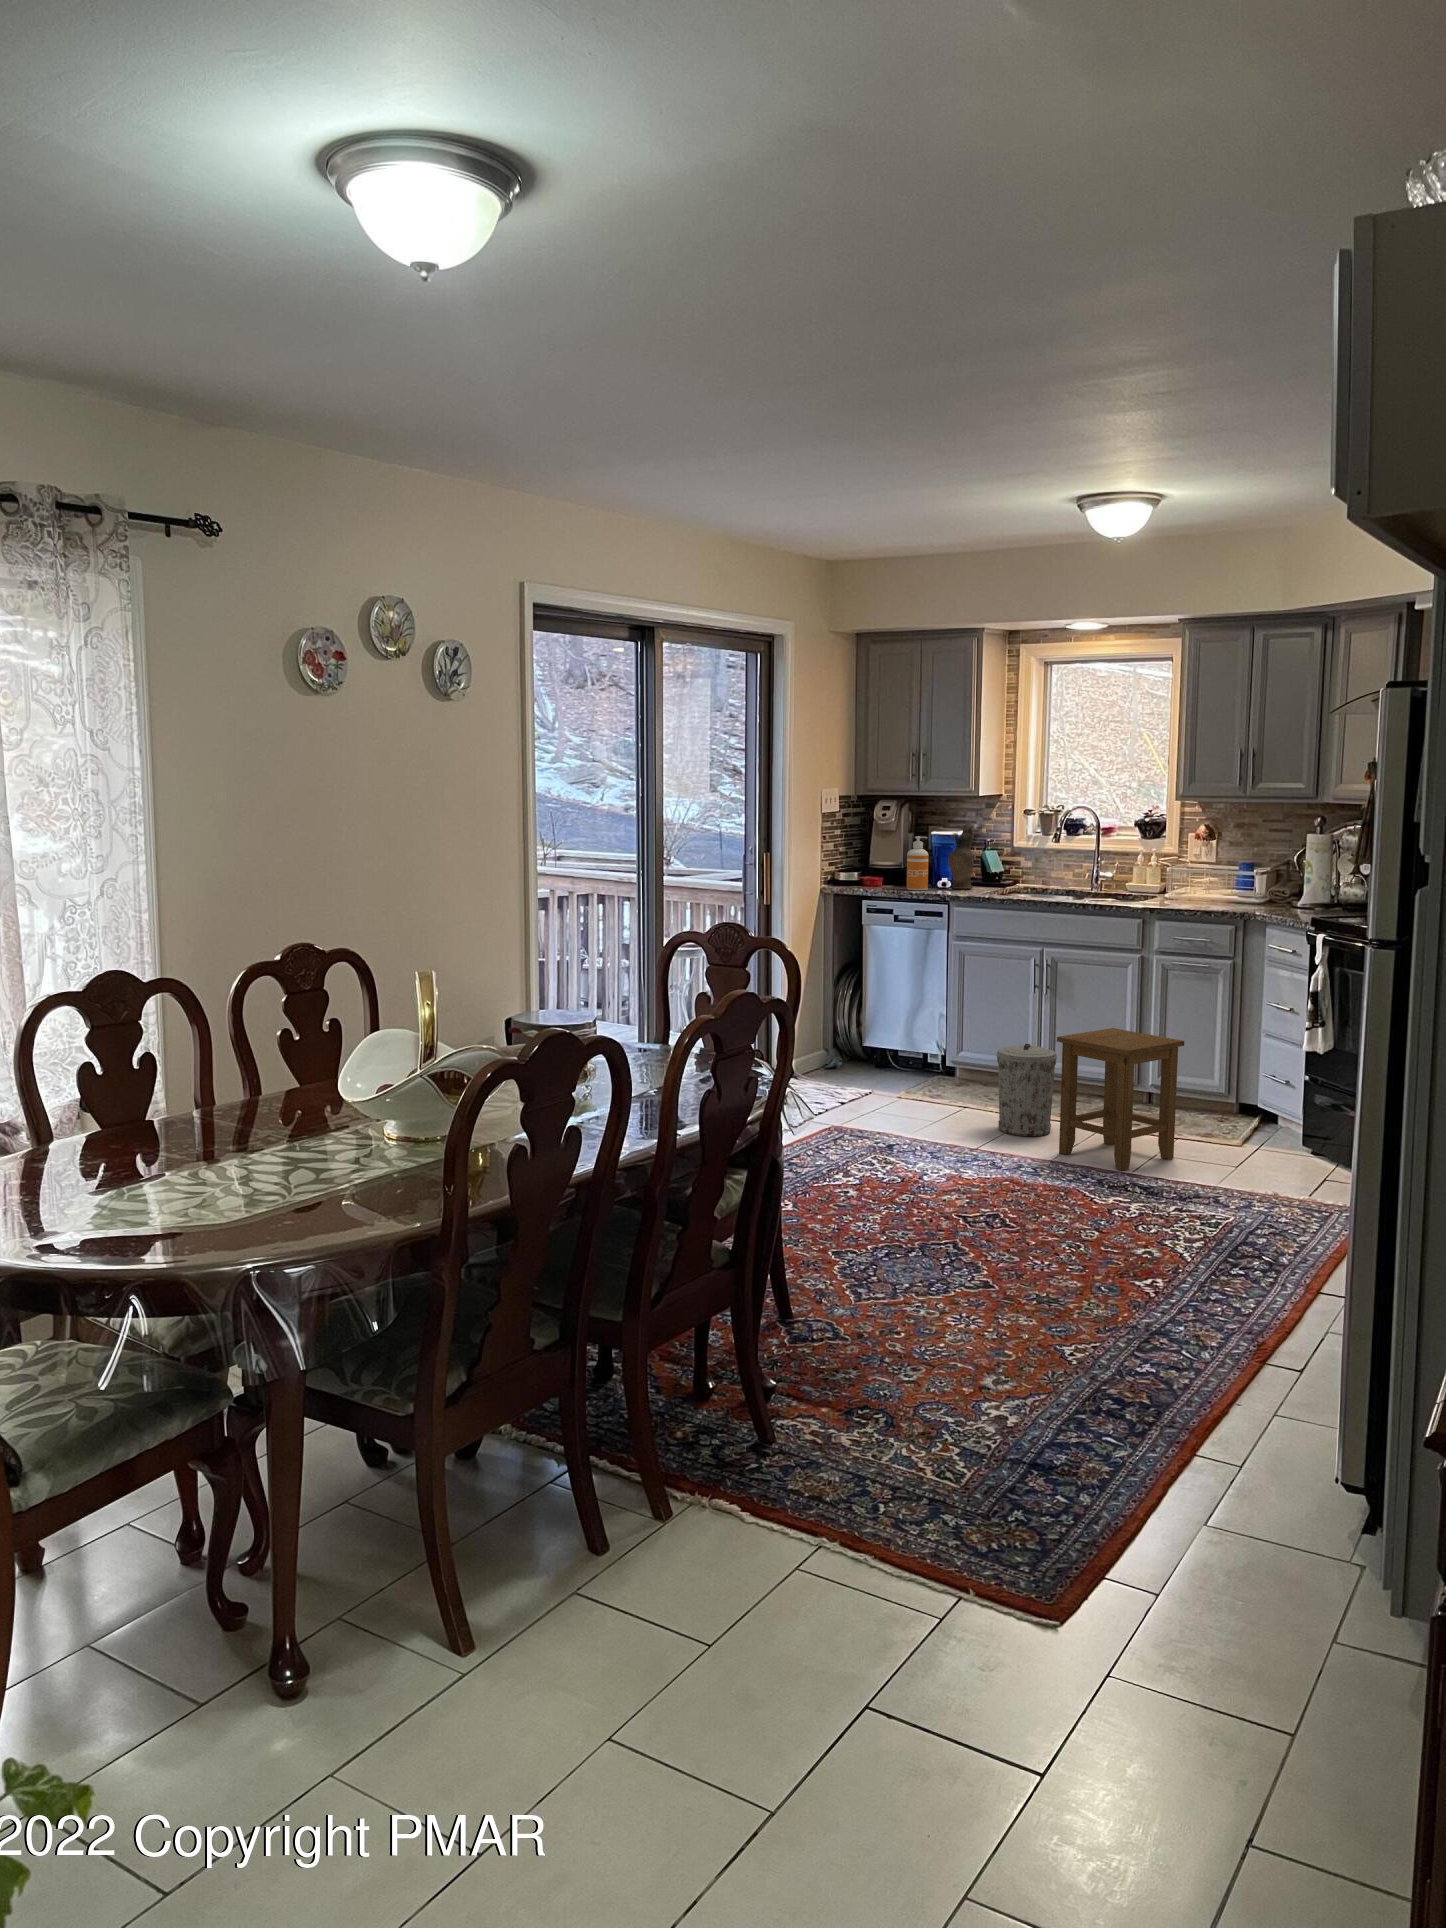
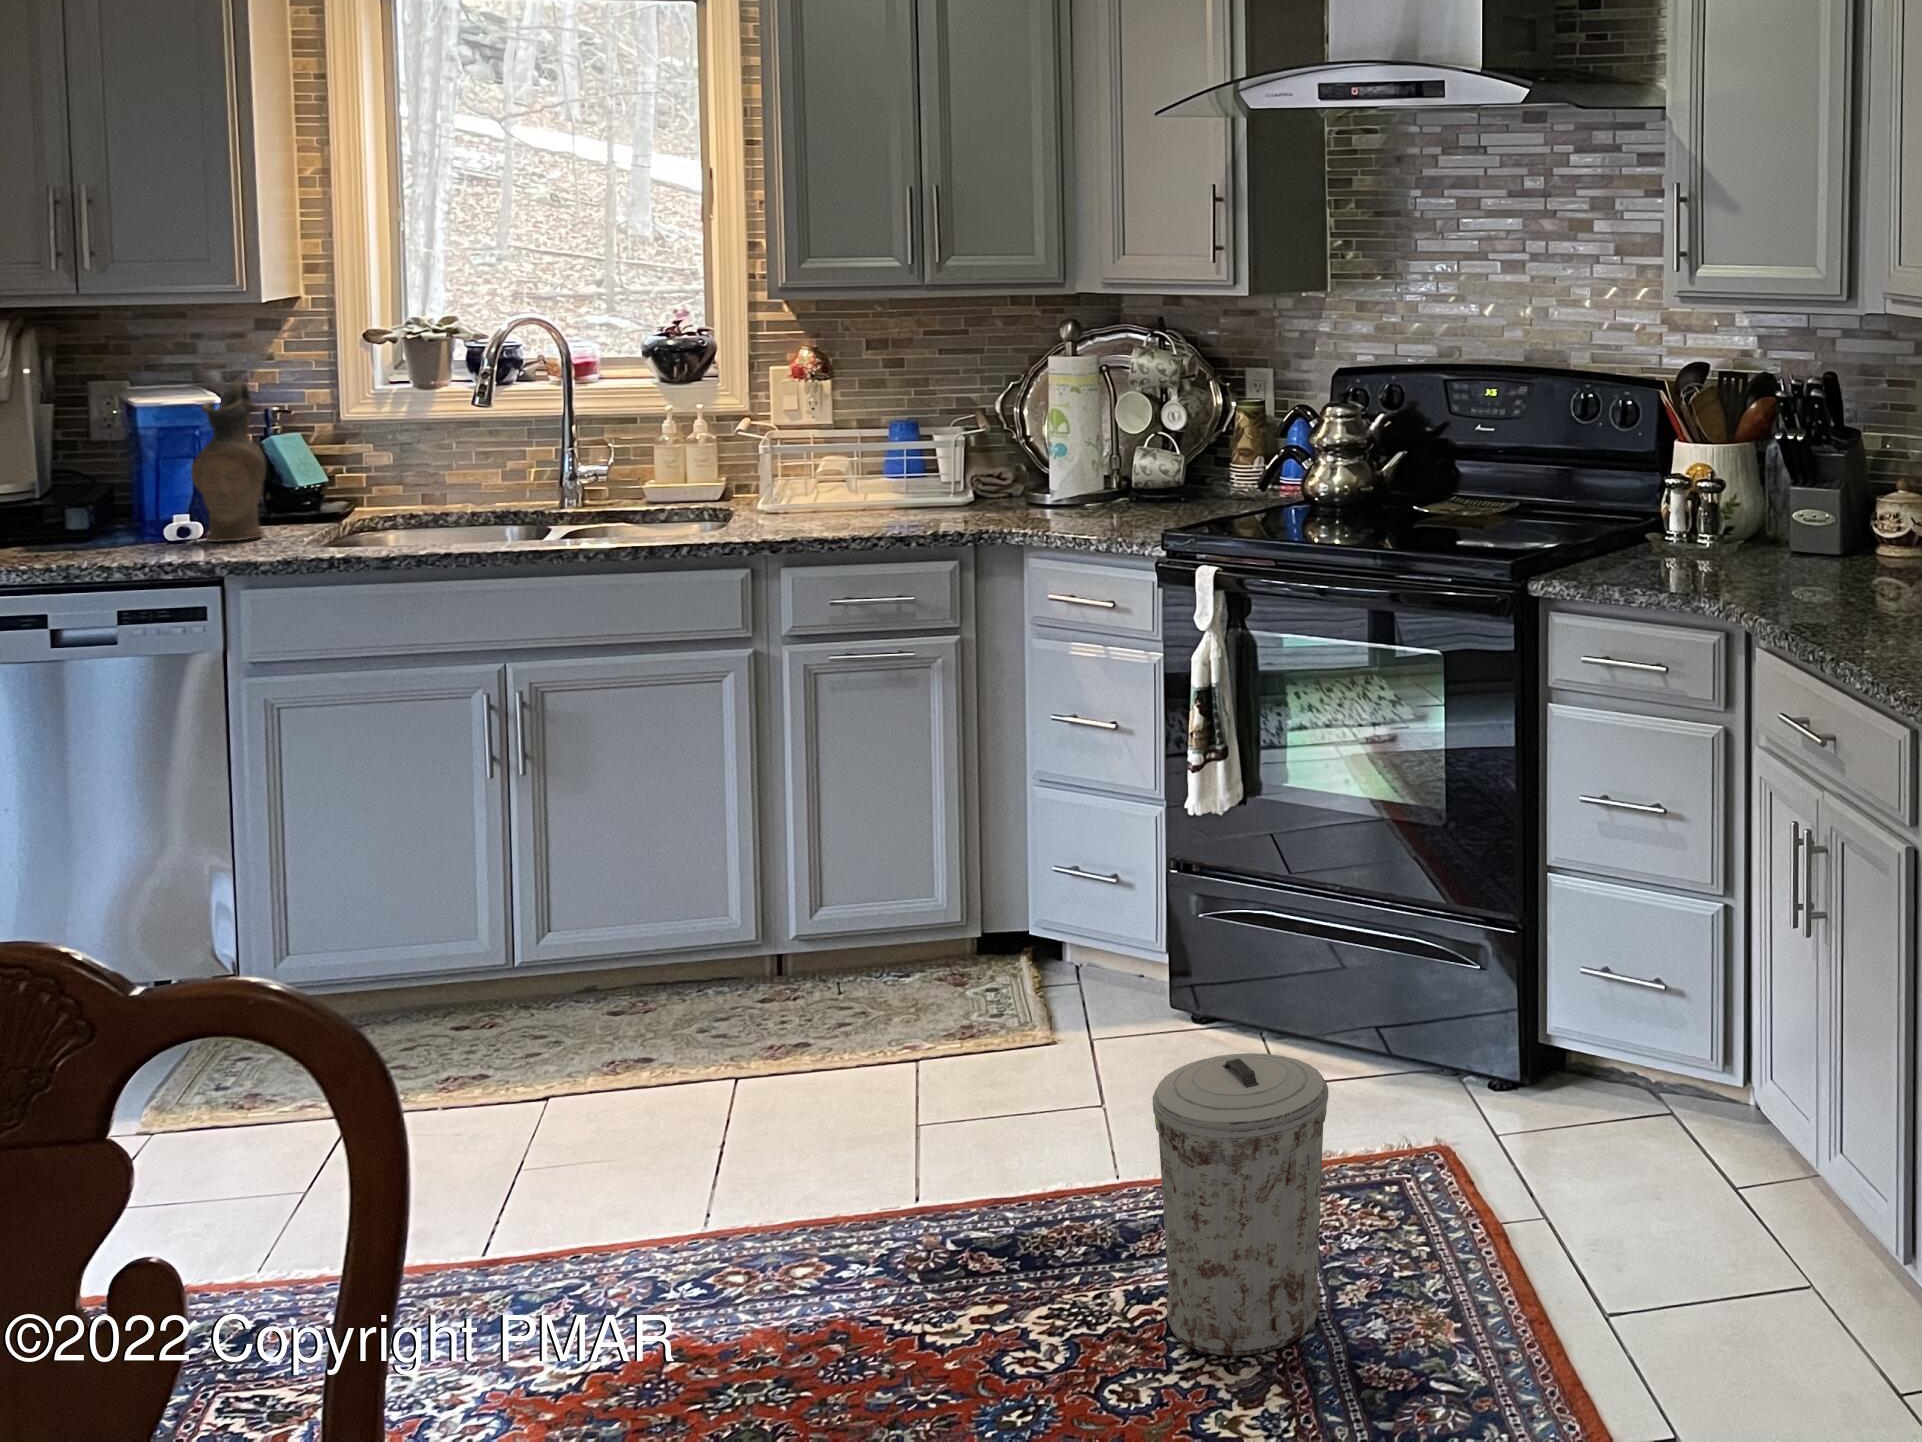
soap dispenser: present [907,836,928,890] -> none [76,419,146,561]
stool: present [1057,1028,1184,1171] -> none [693,851,977,1211]
trash can: present [997,1044,1057,1136] -> present [1153,1053,1328,1356]

